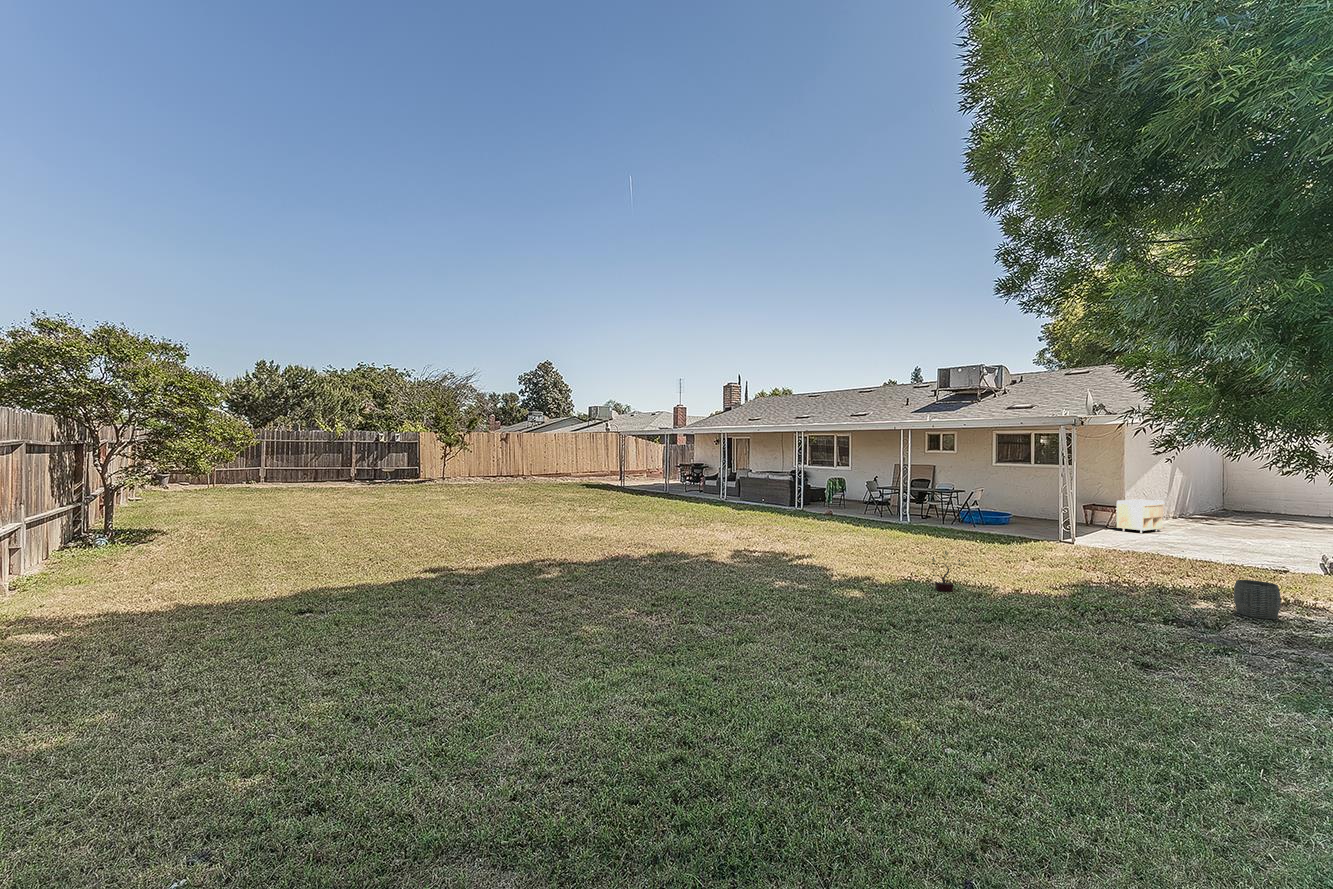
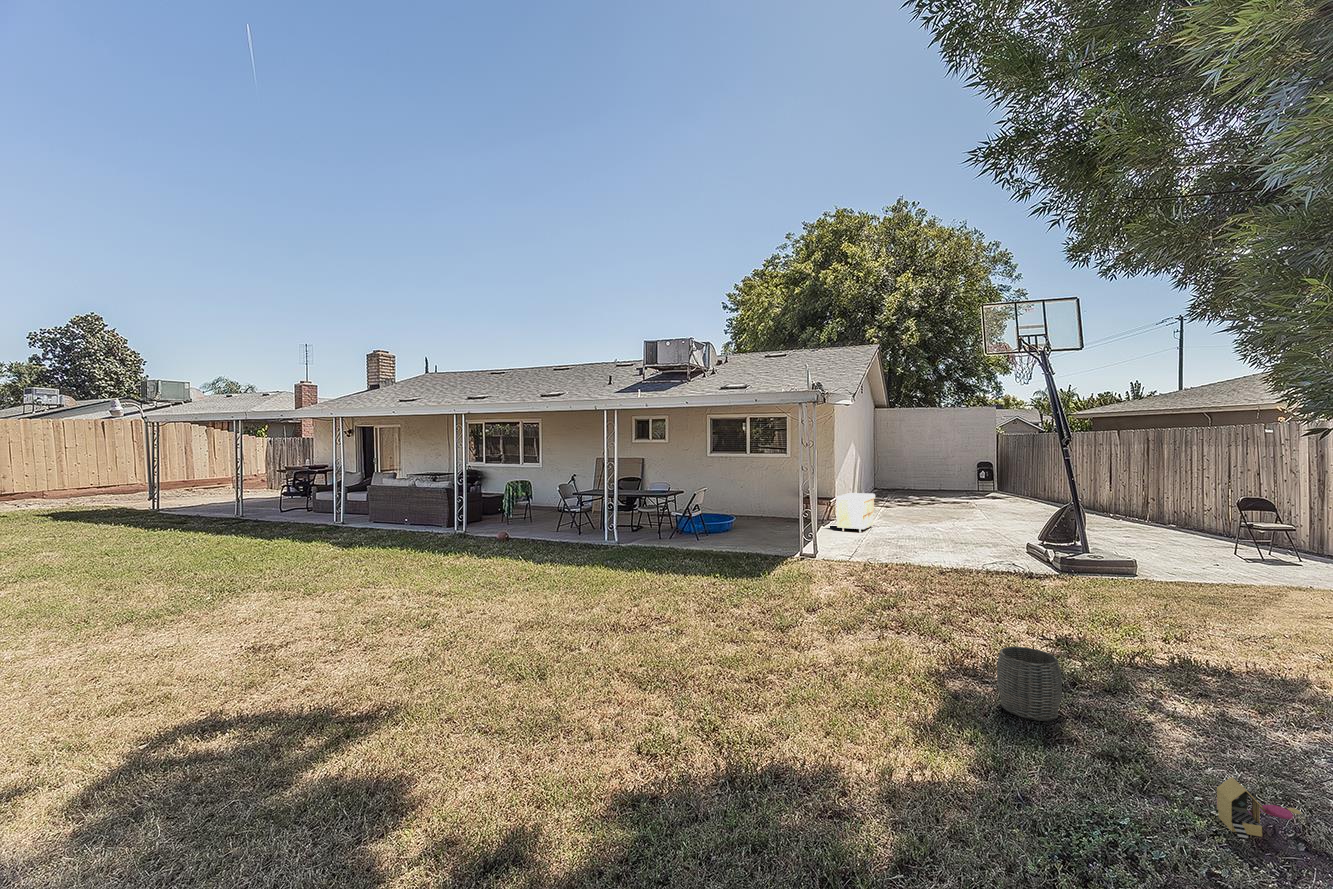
potted plant: present [932,551,969,591] -> none [709,673,788,780]
woven basket: present [1234,580,1281,619] -> present [997,647,1062,721]
toy house: none [1179,609,1218,632] -> present [1216,777,1301,838]

